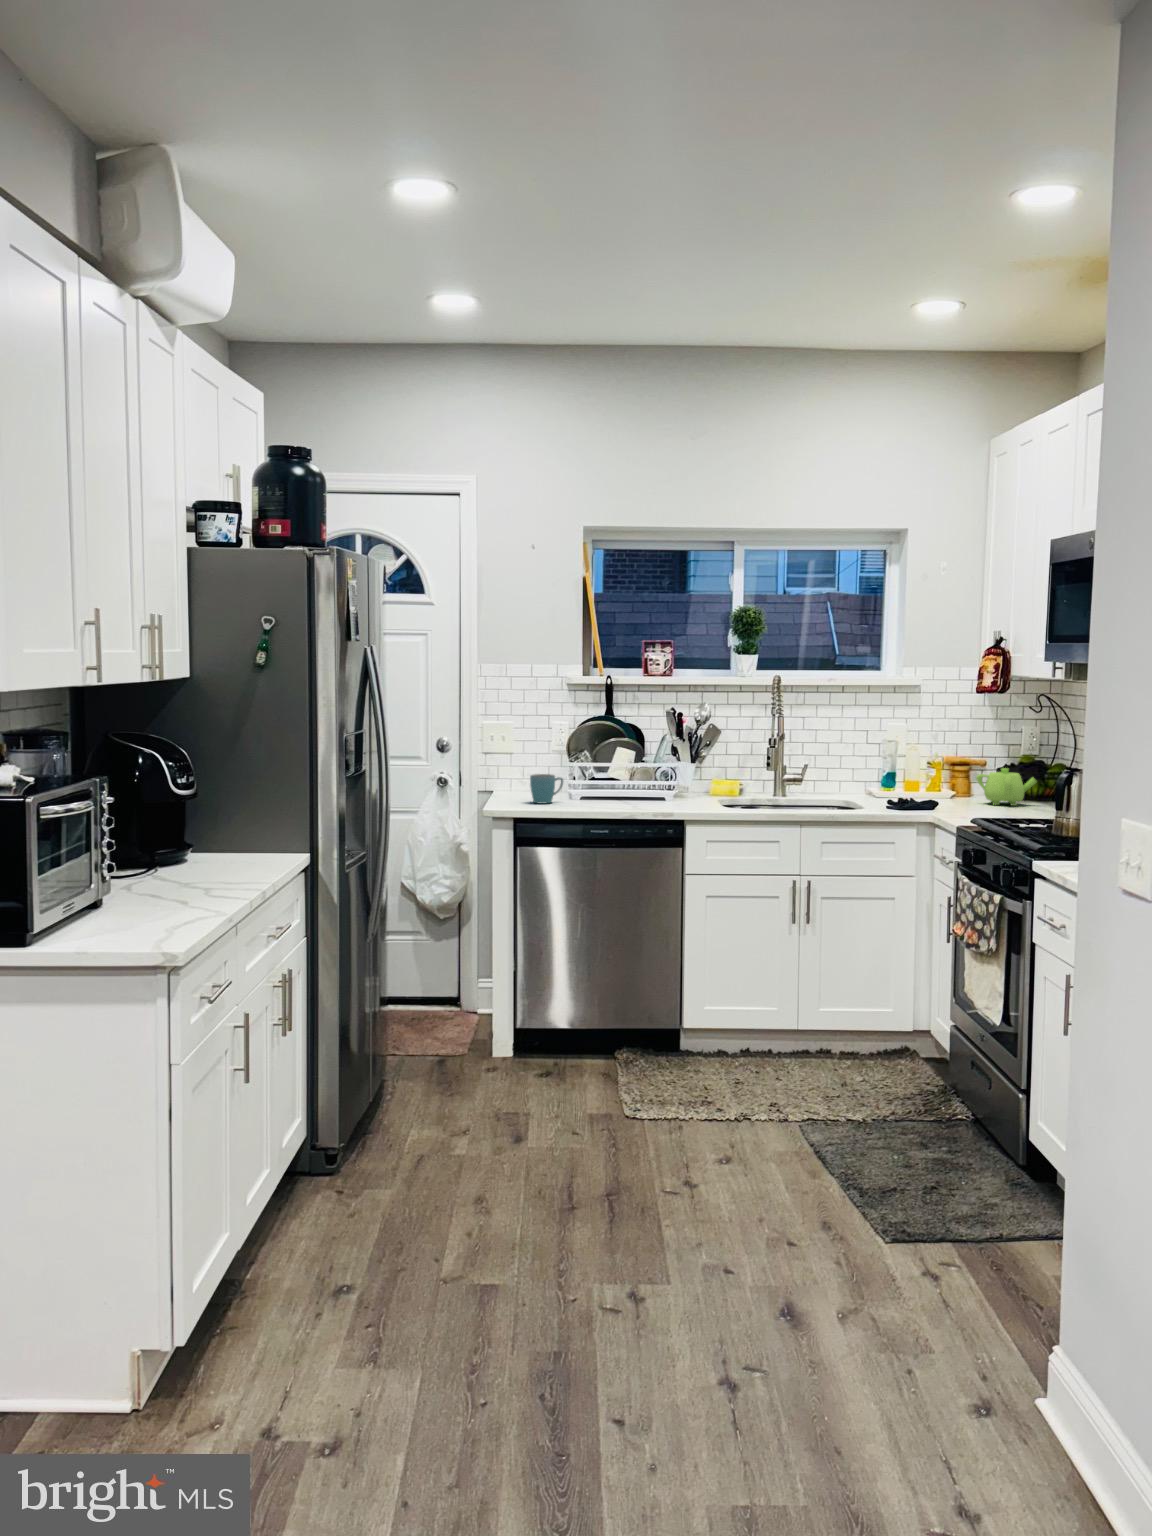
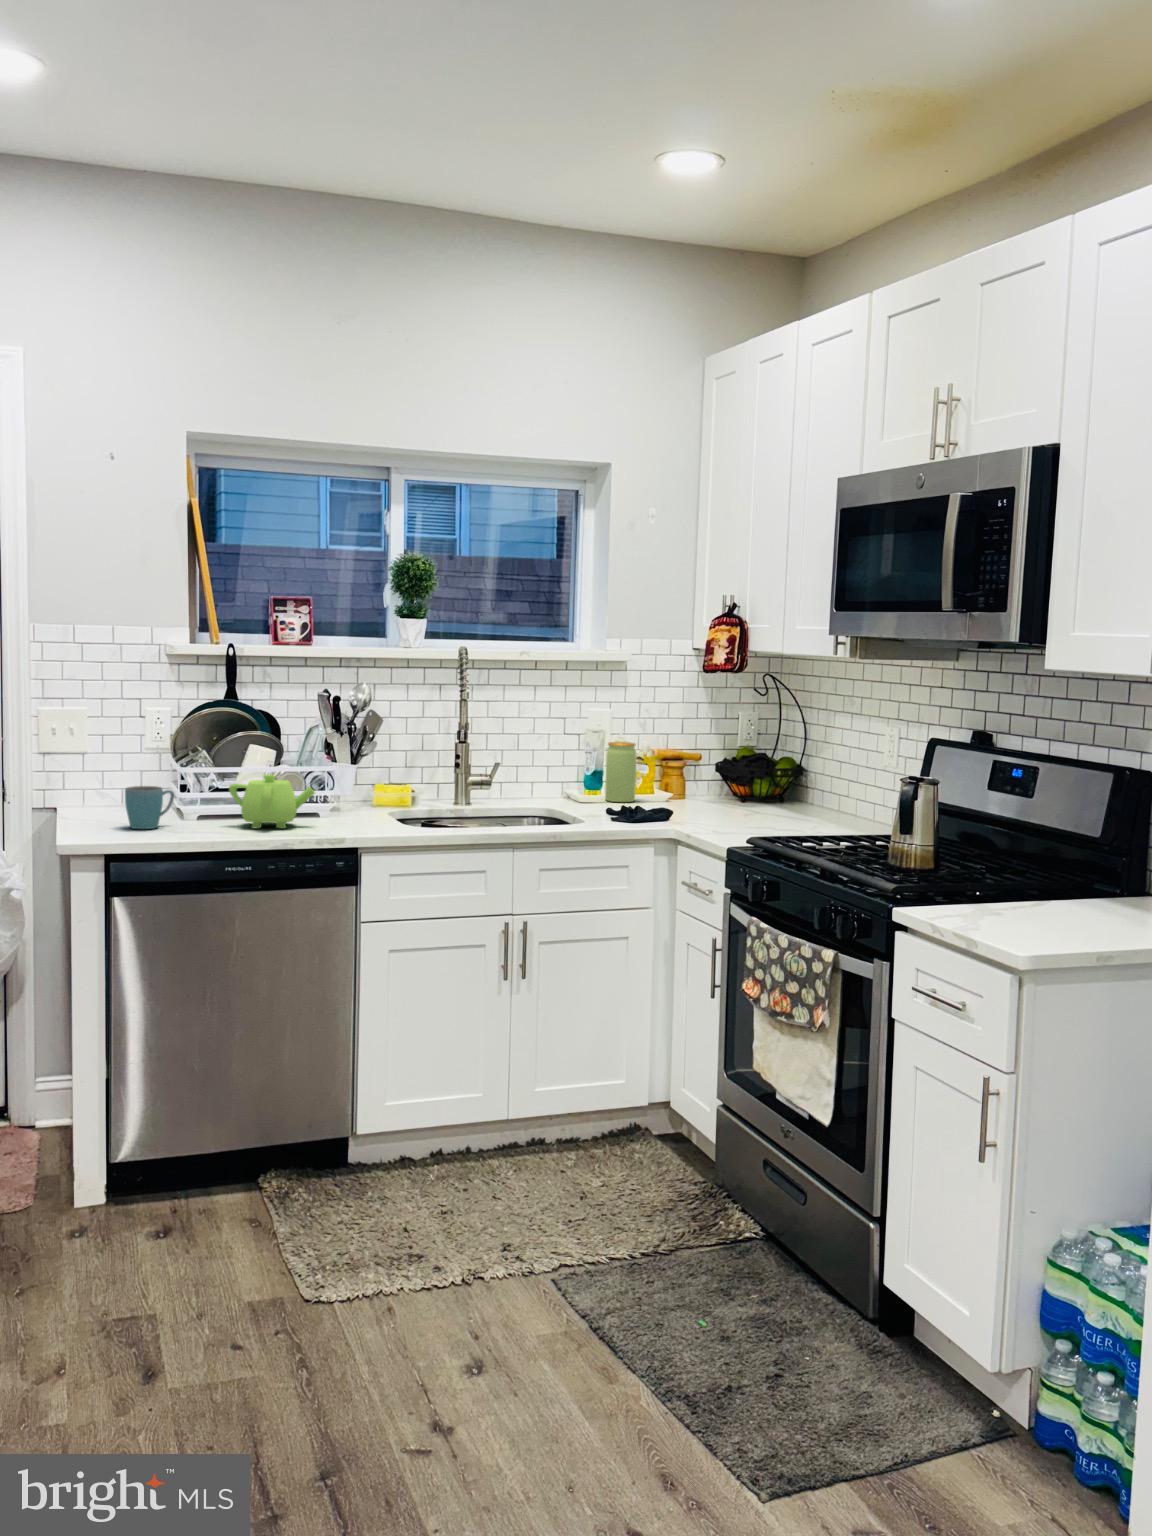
jar: none [899,750,924,797] -> present [605,742,636,802]
teapot: present [976,768,1036,806] -> present [229,774,315,828]

